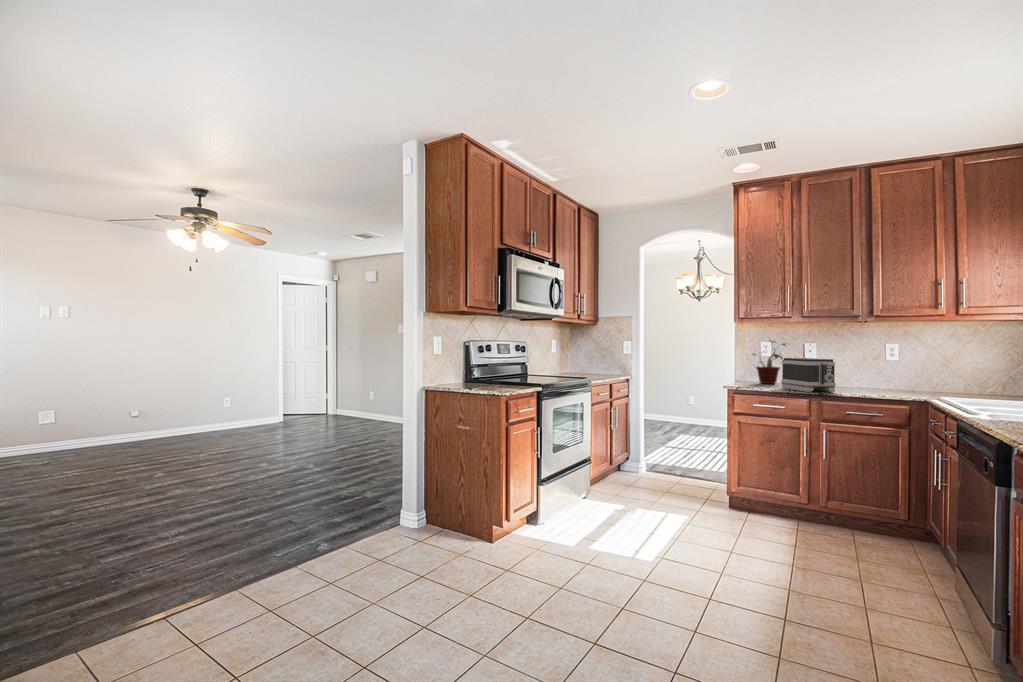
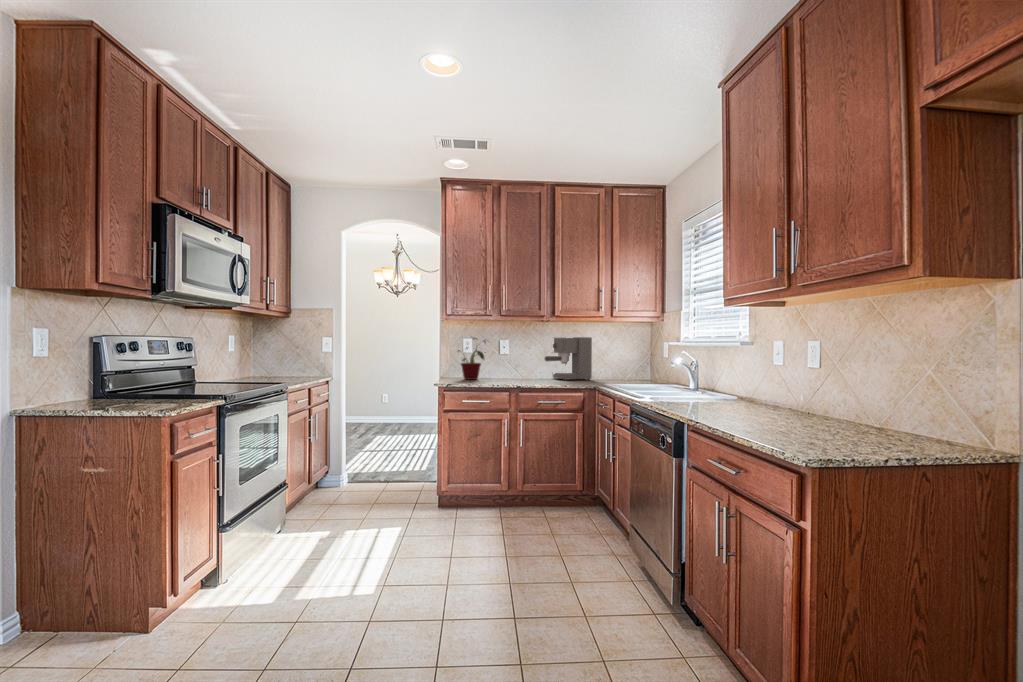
coffee maker: none [860,340,930,391] -> present [545,337,592,380]
toaster: present [781,358,836,392] -> none [486,354,532,387]

